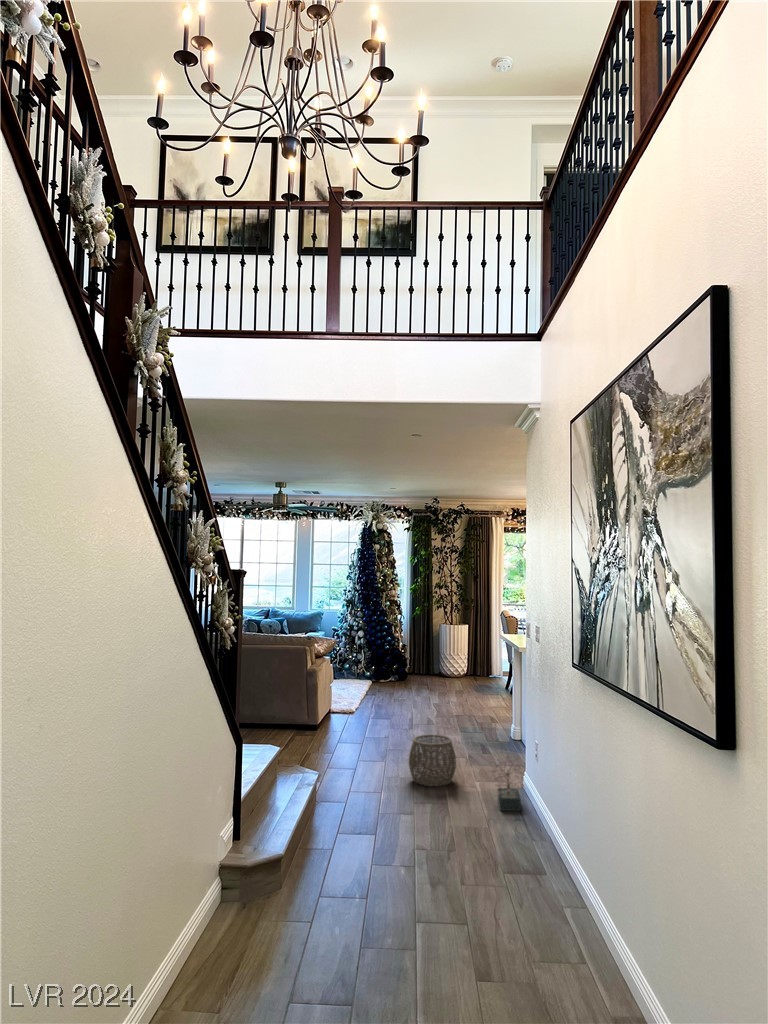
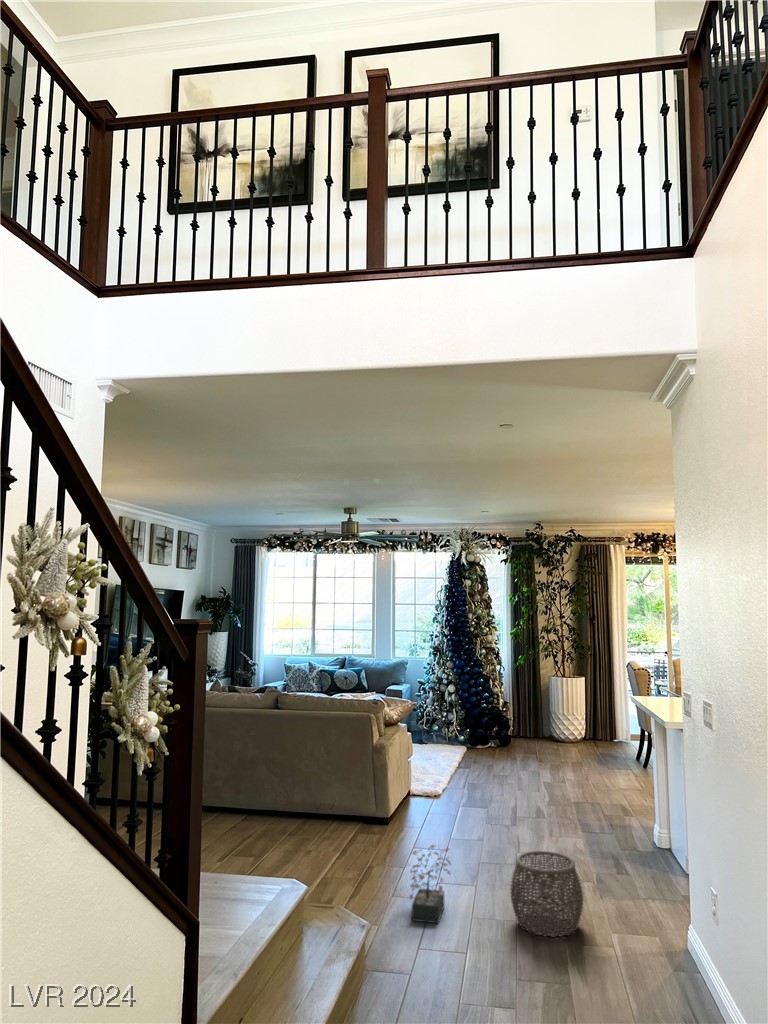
decorative plant: present [491,755,525,811] -> present [410,845,451,923]

